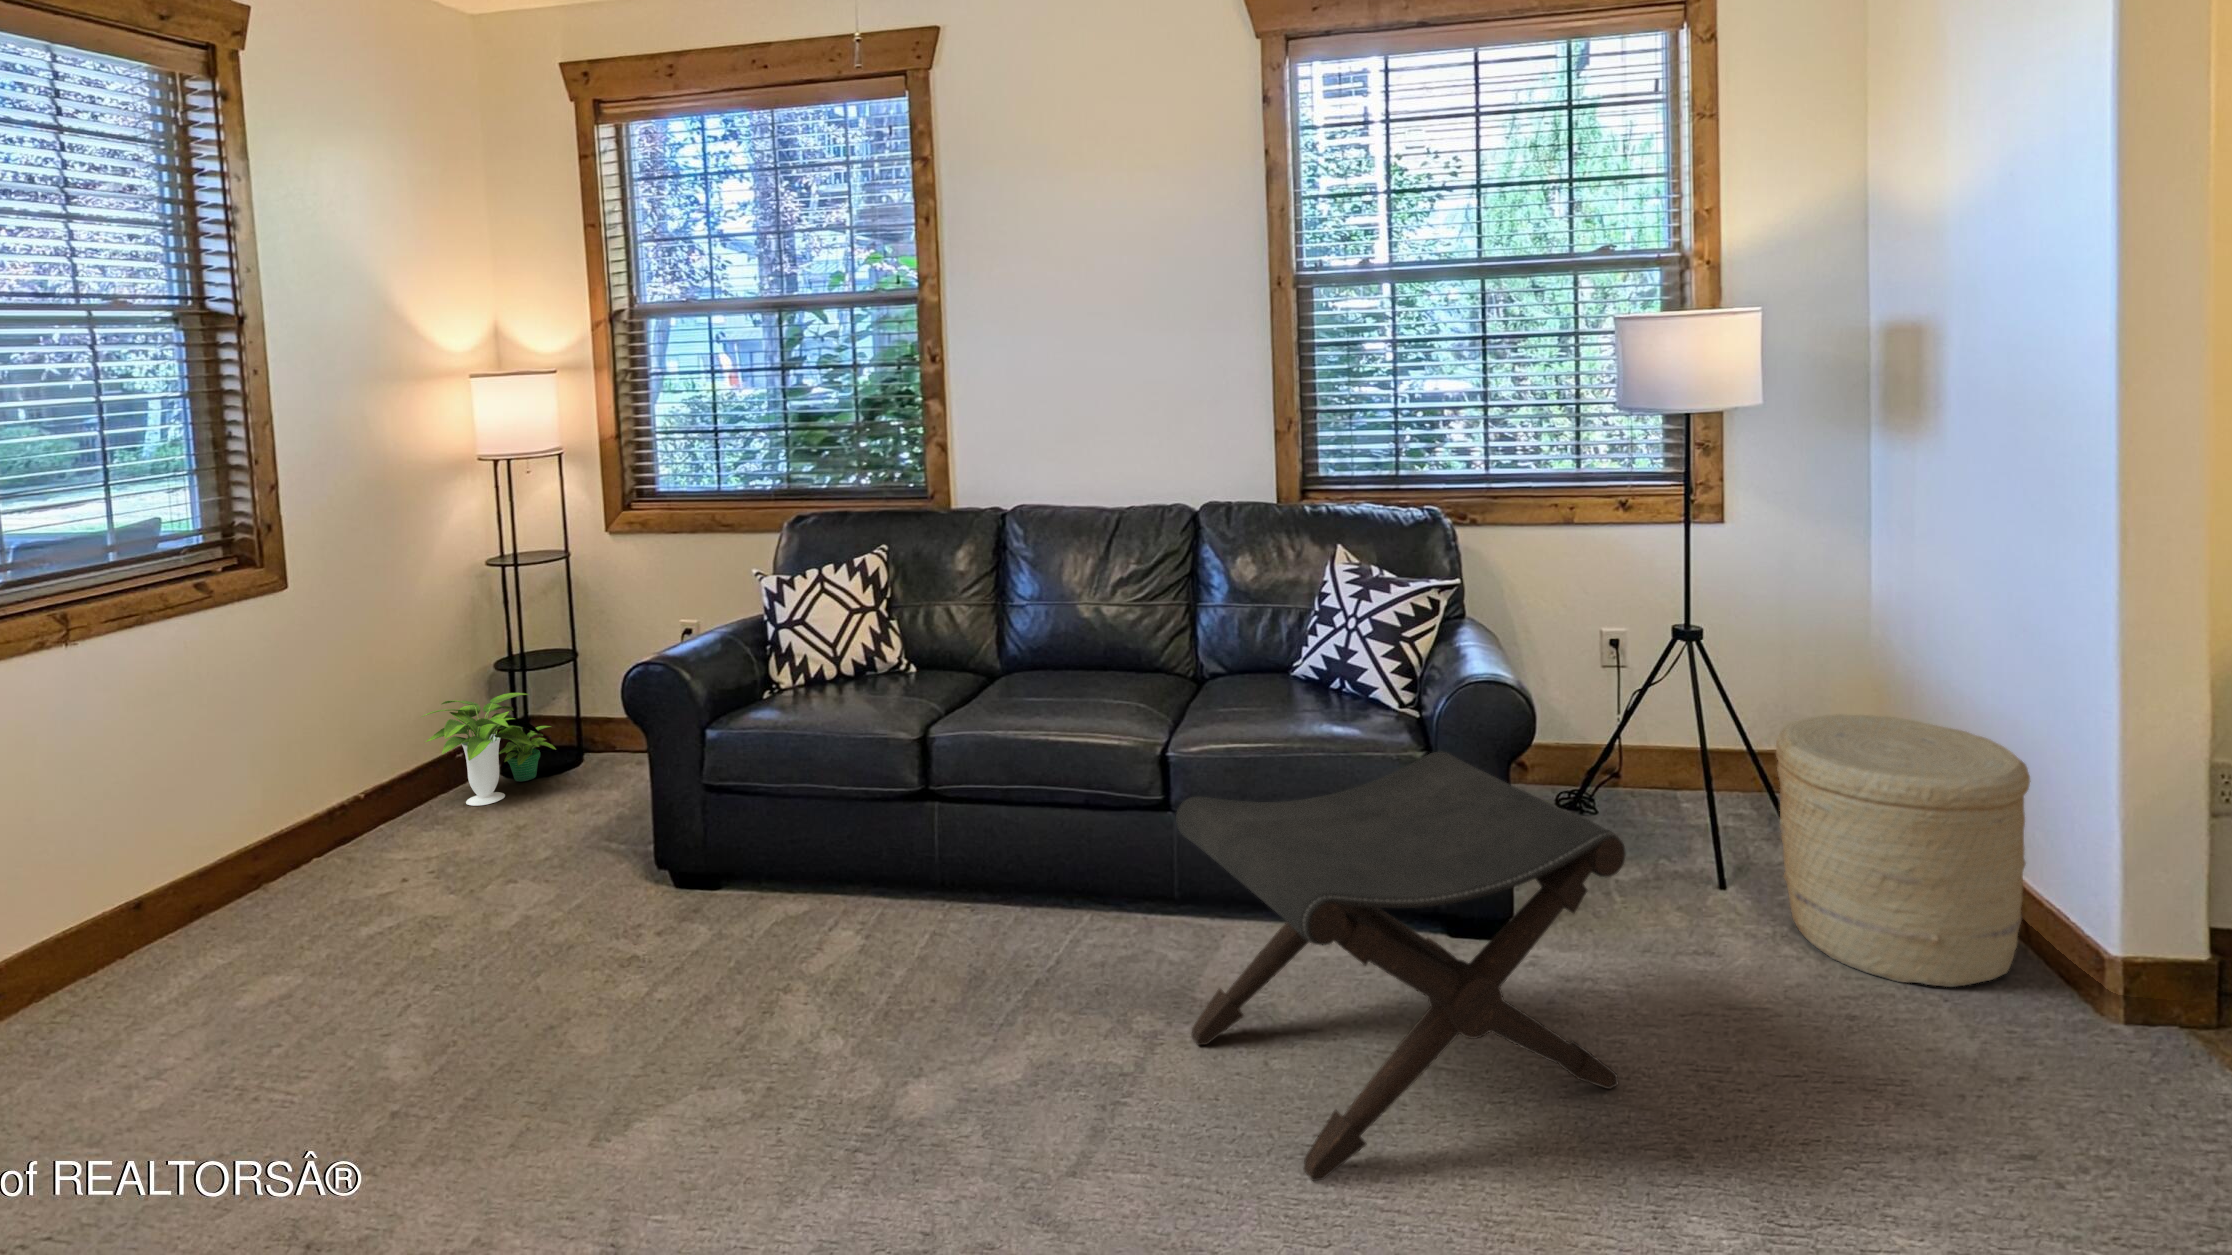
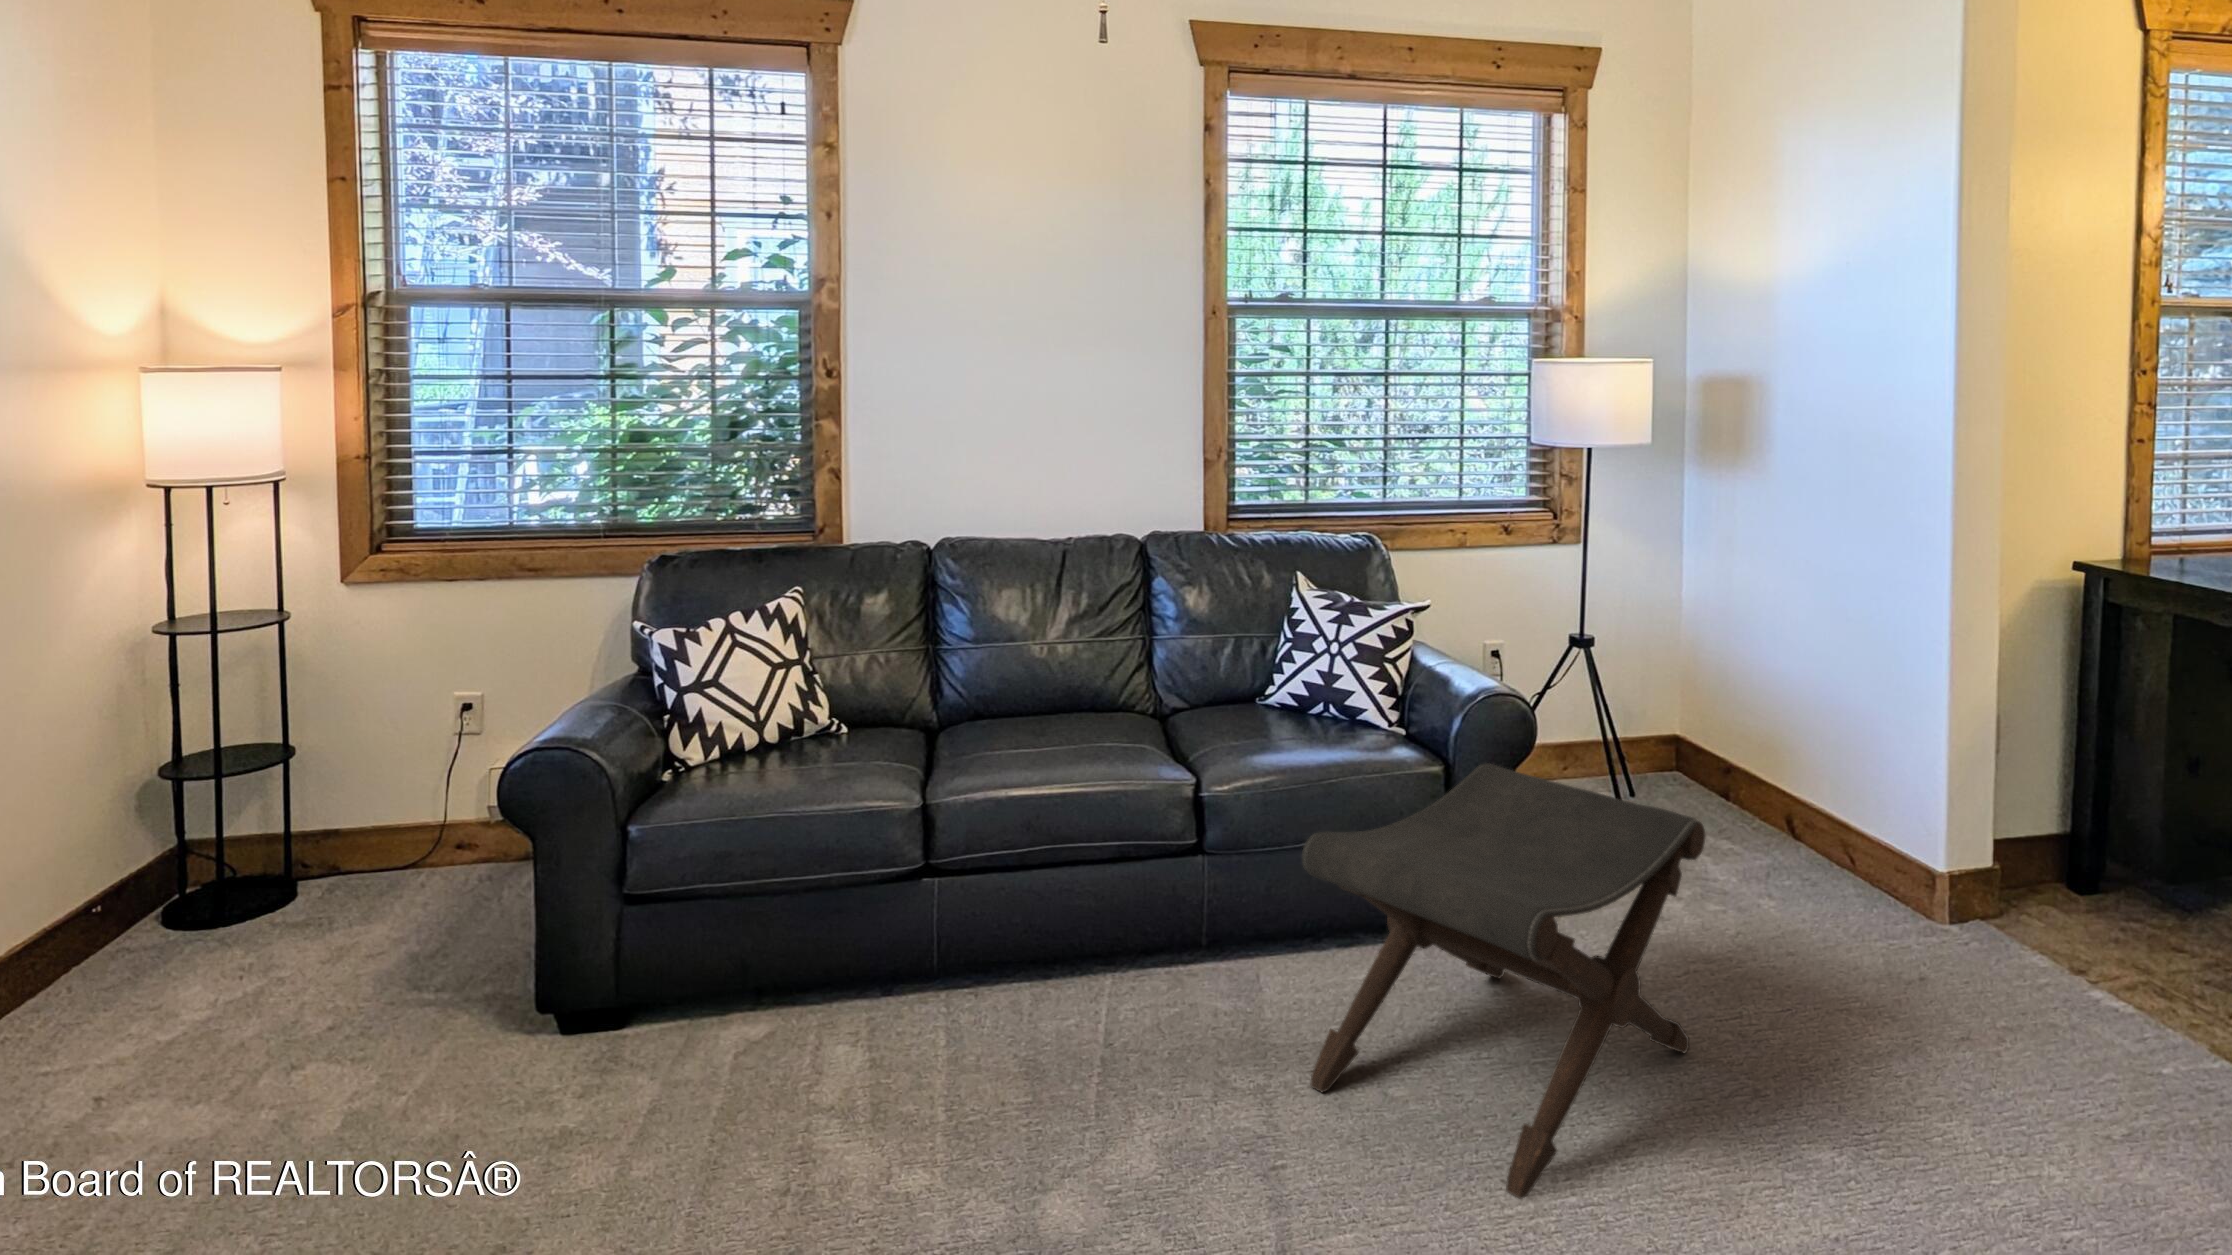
potted plant: present [422,693,556,806] -> none [61,810,272,978]
woven basket: present [1776,714,2030,987] -> none [1691,701,1883,920]

